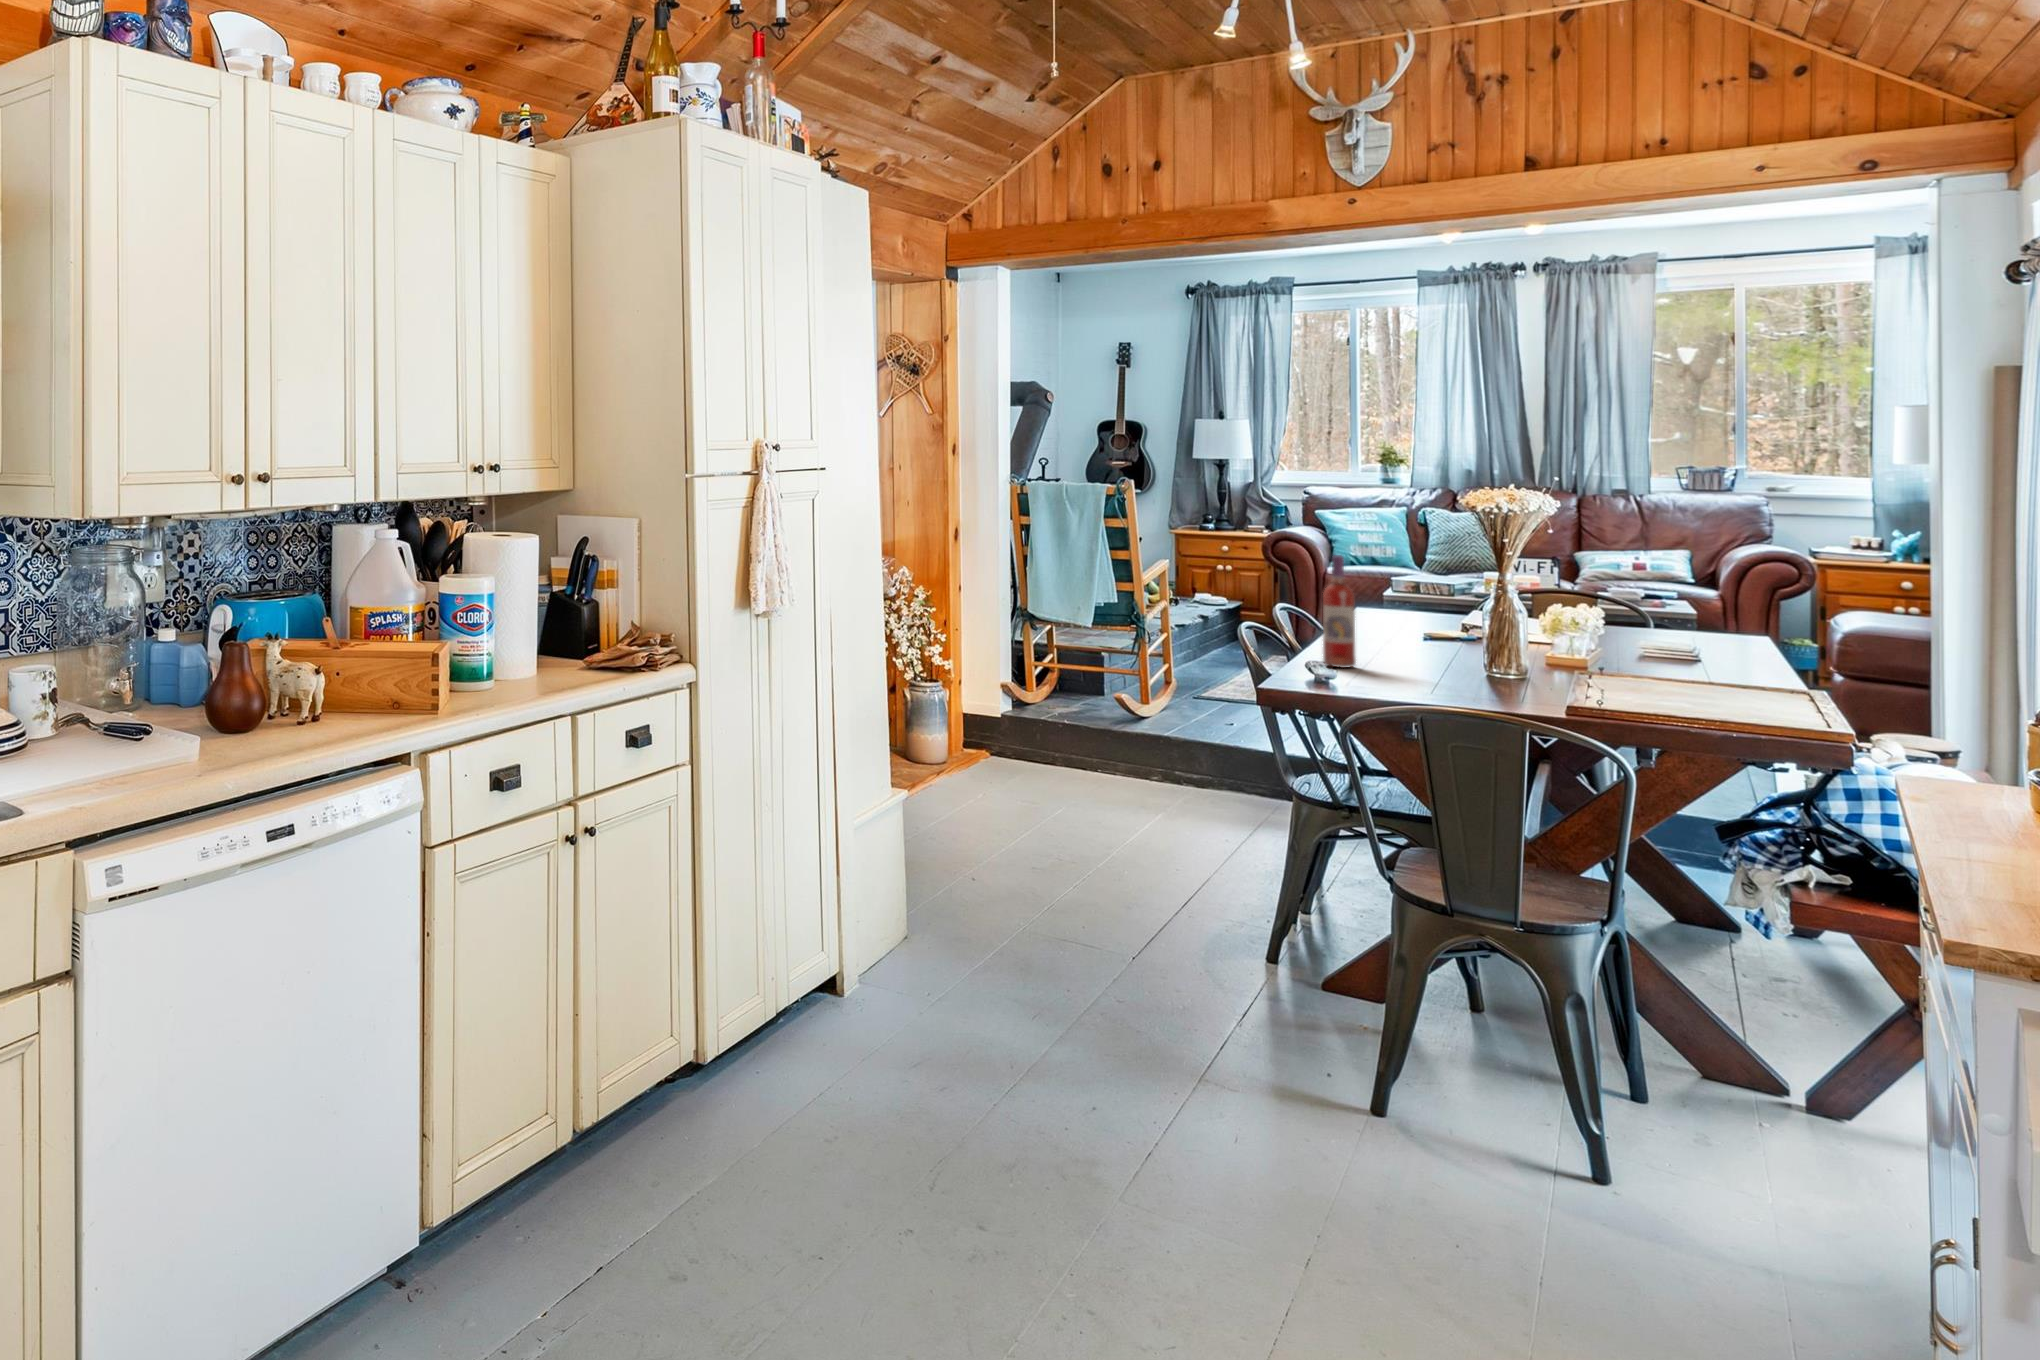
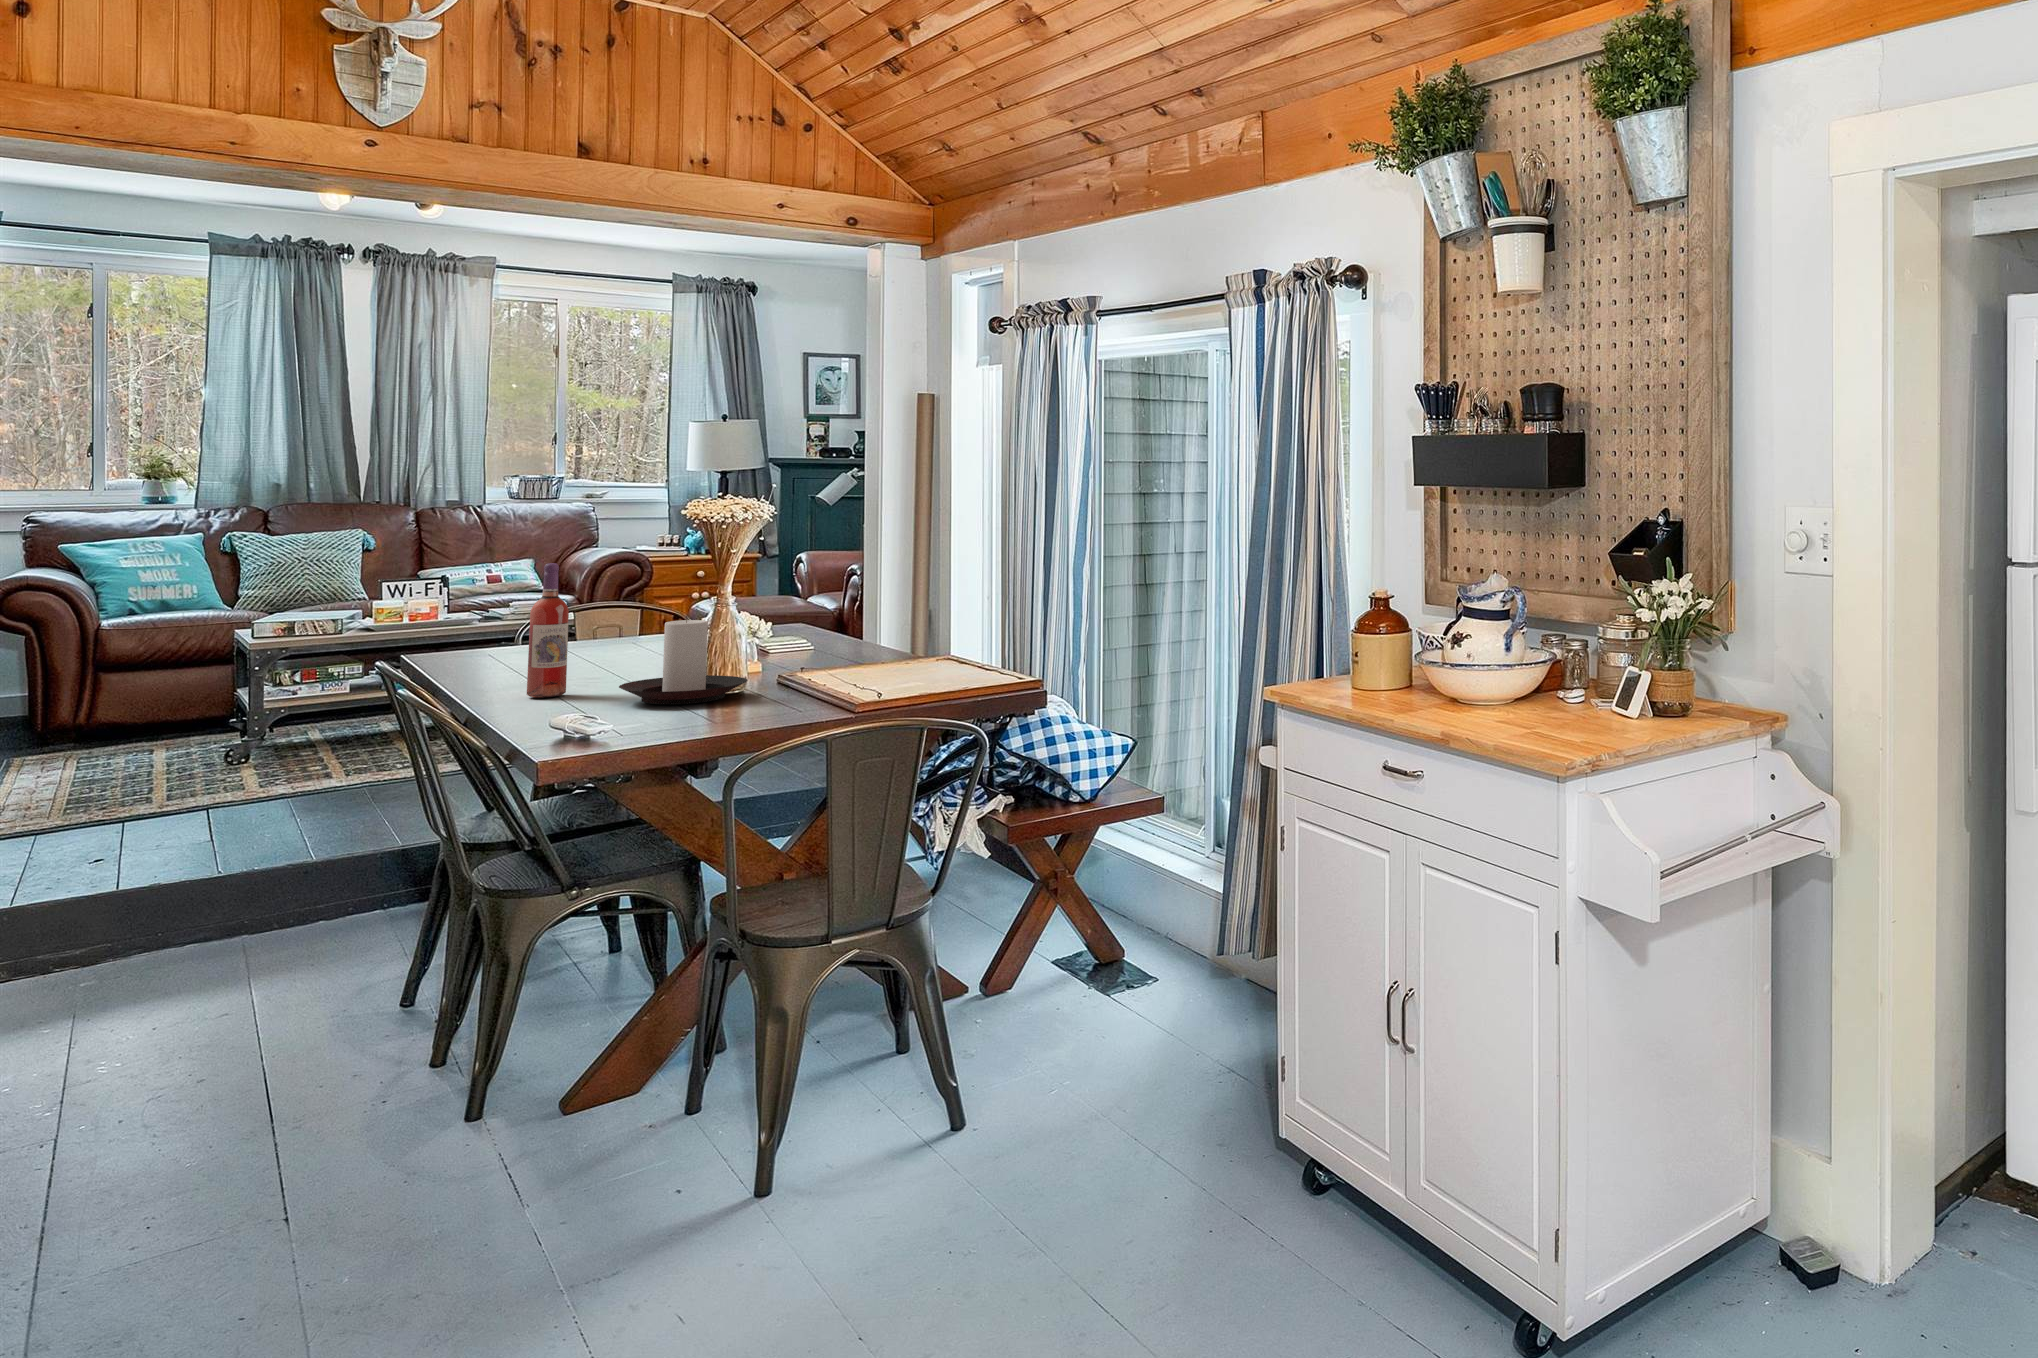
candle holder: none [1363,611,1486,692] -> present [619,617,747,705]

